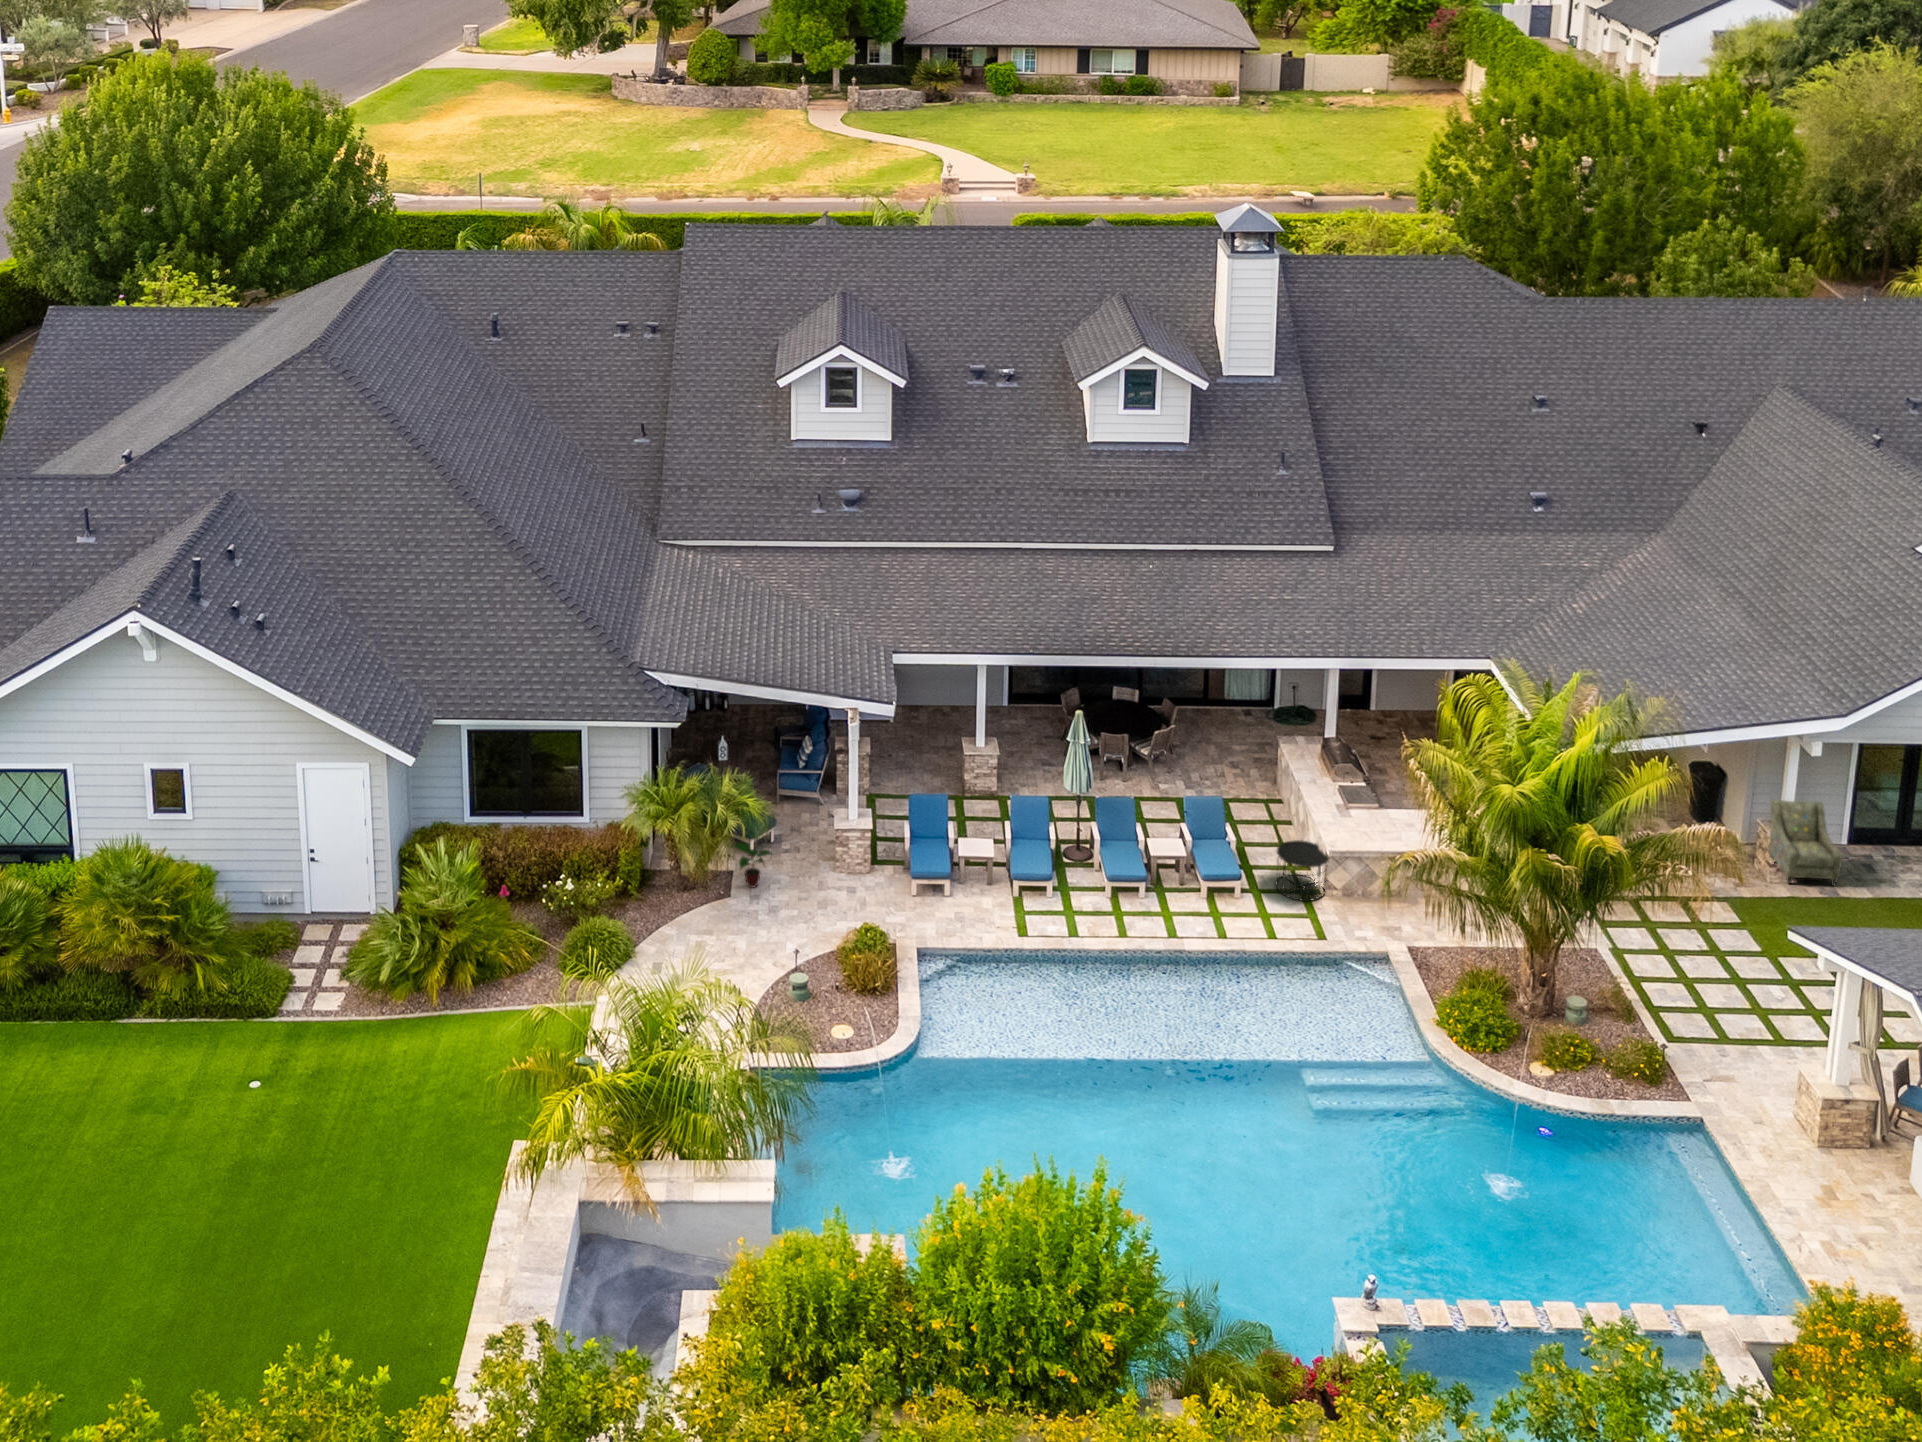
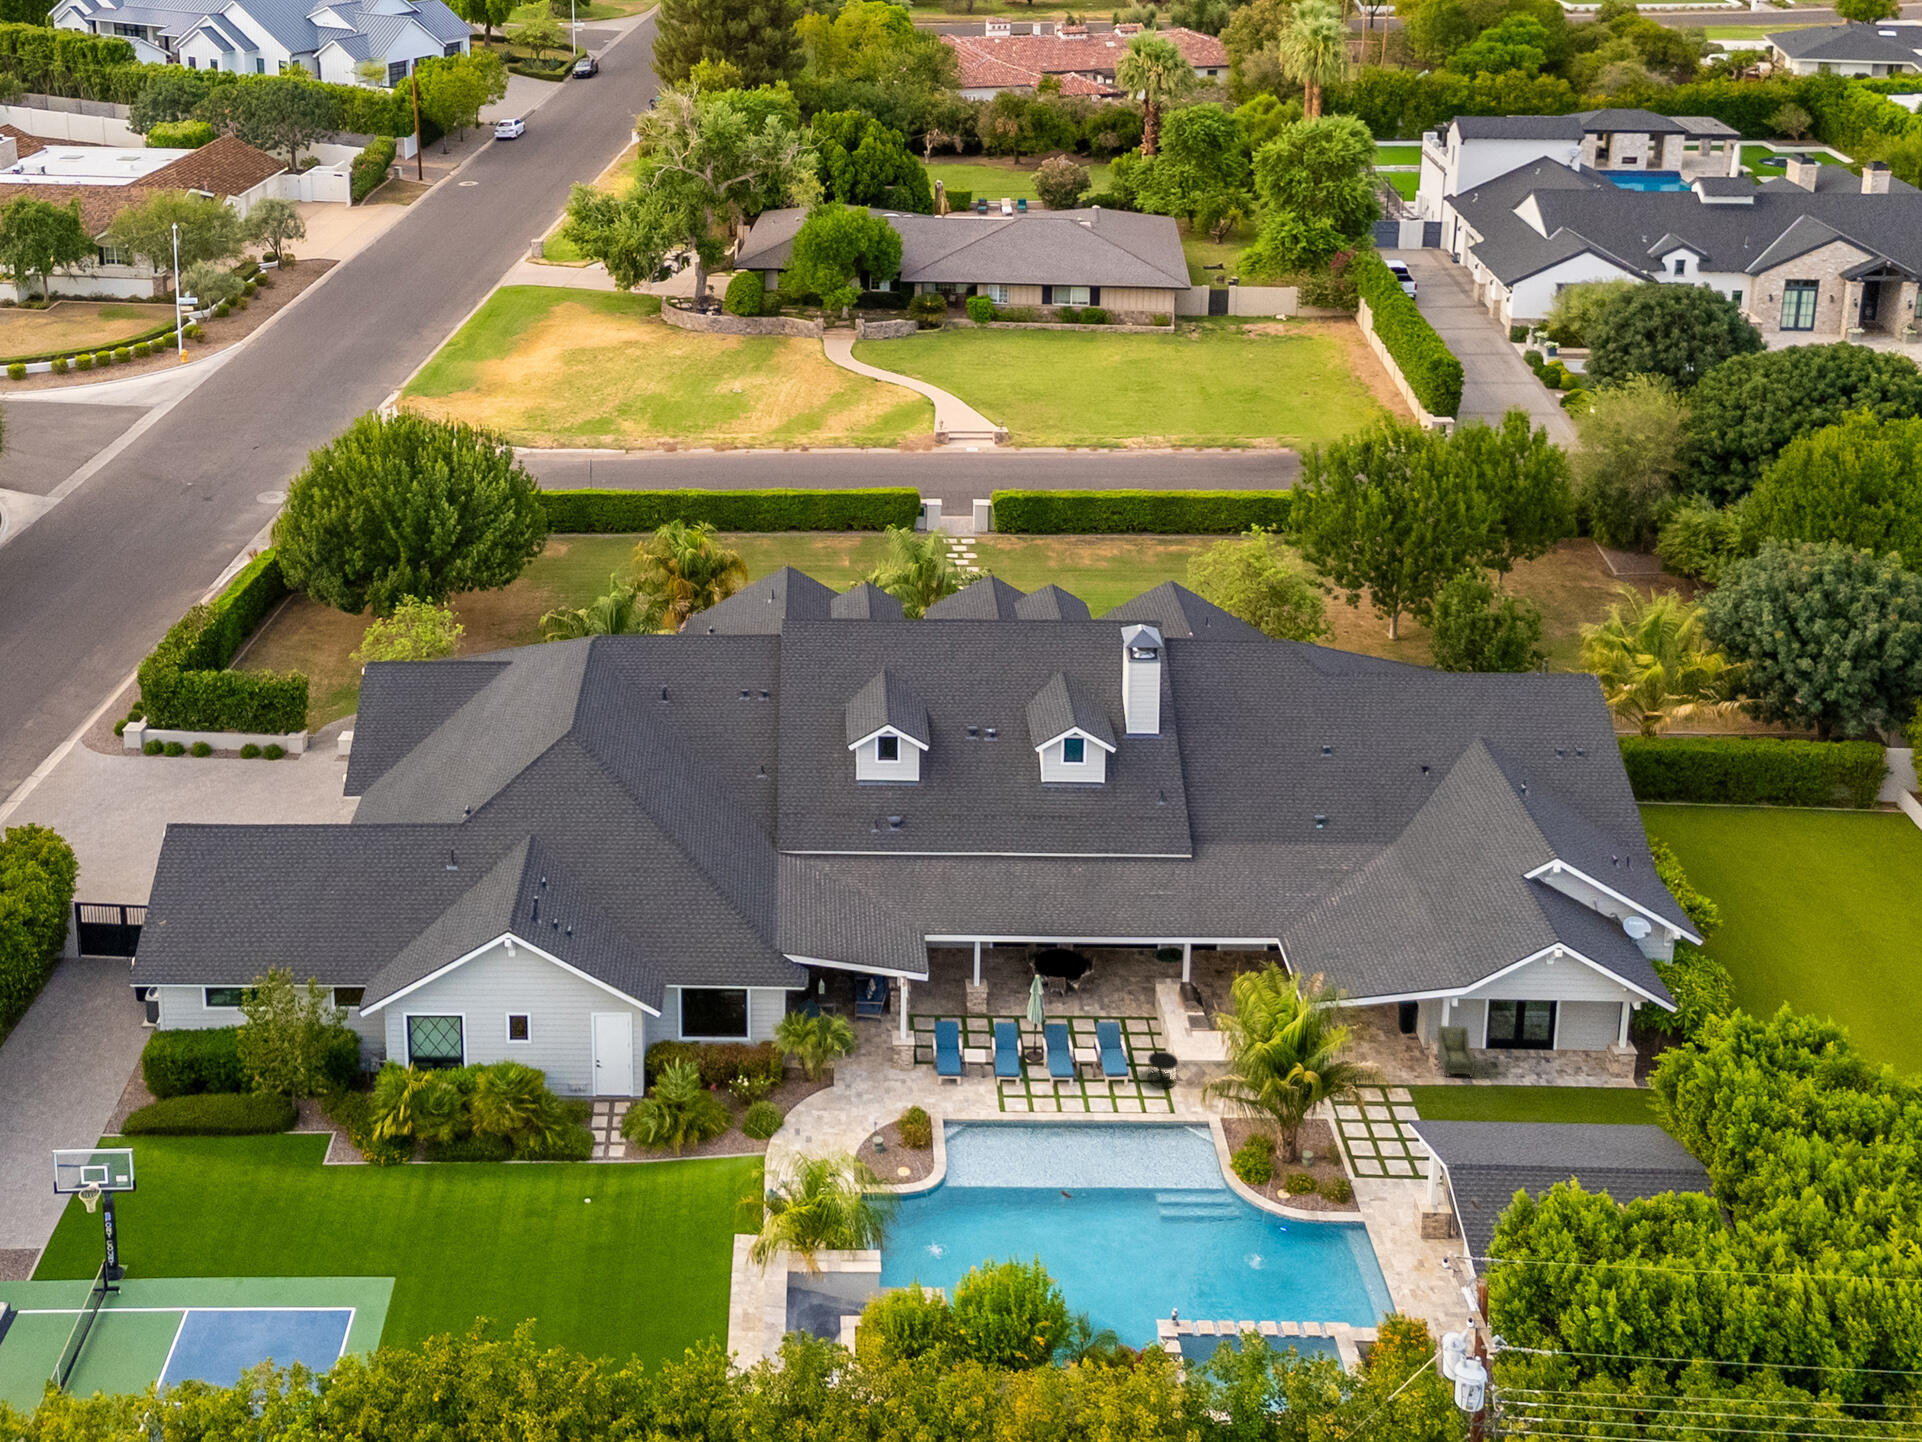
potted plant: present [734,843,772,888] -> none [834,1053,859,1080]

